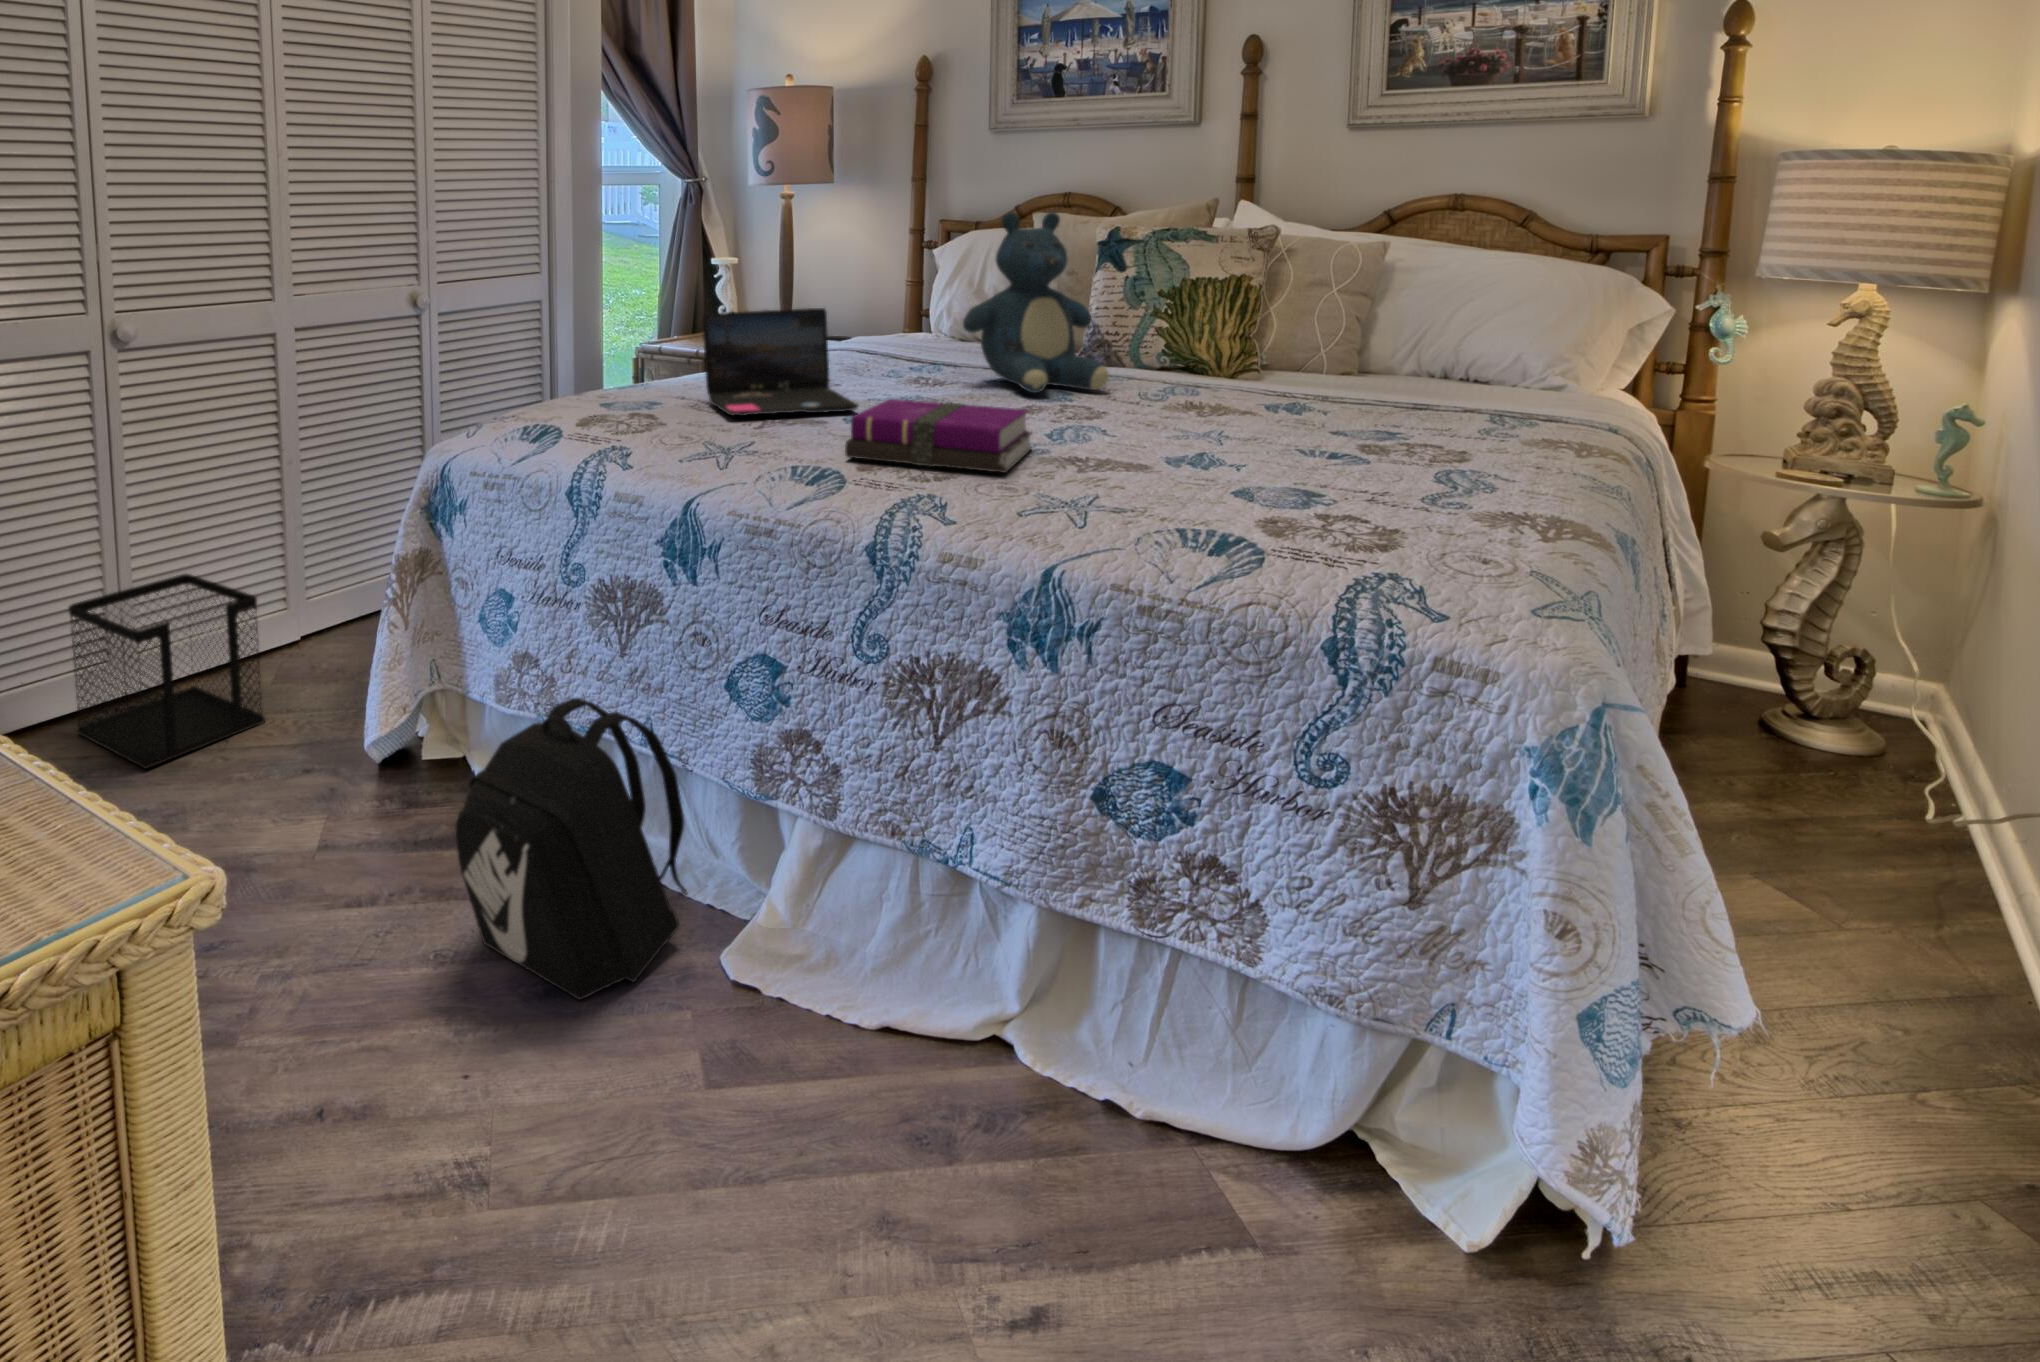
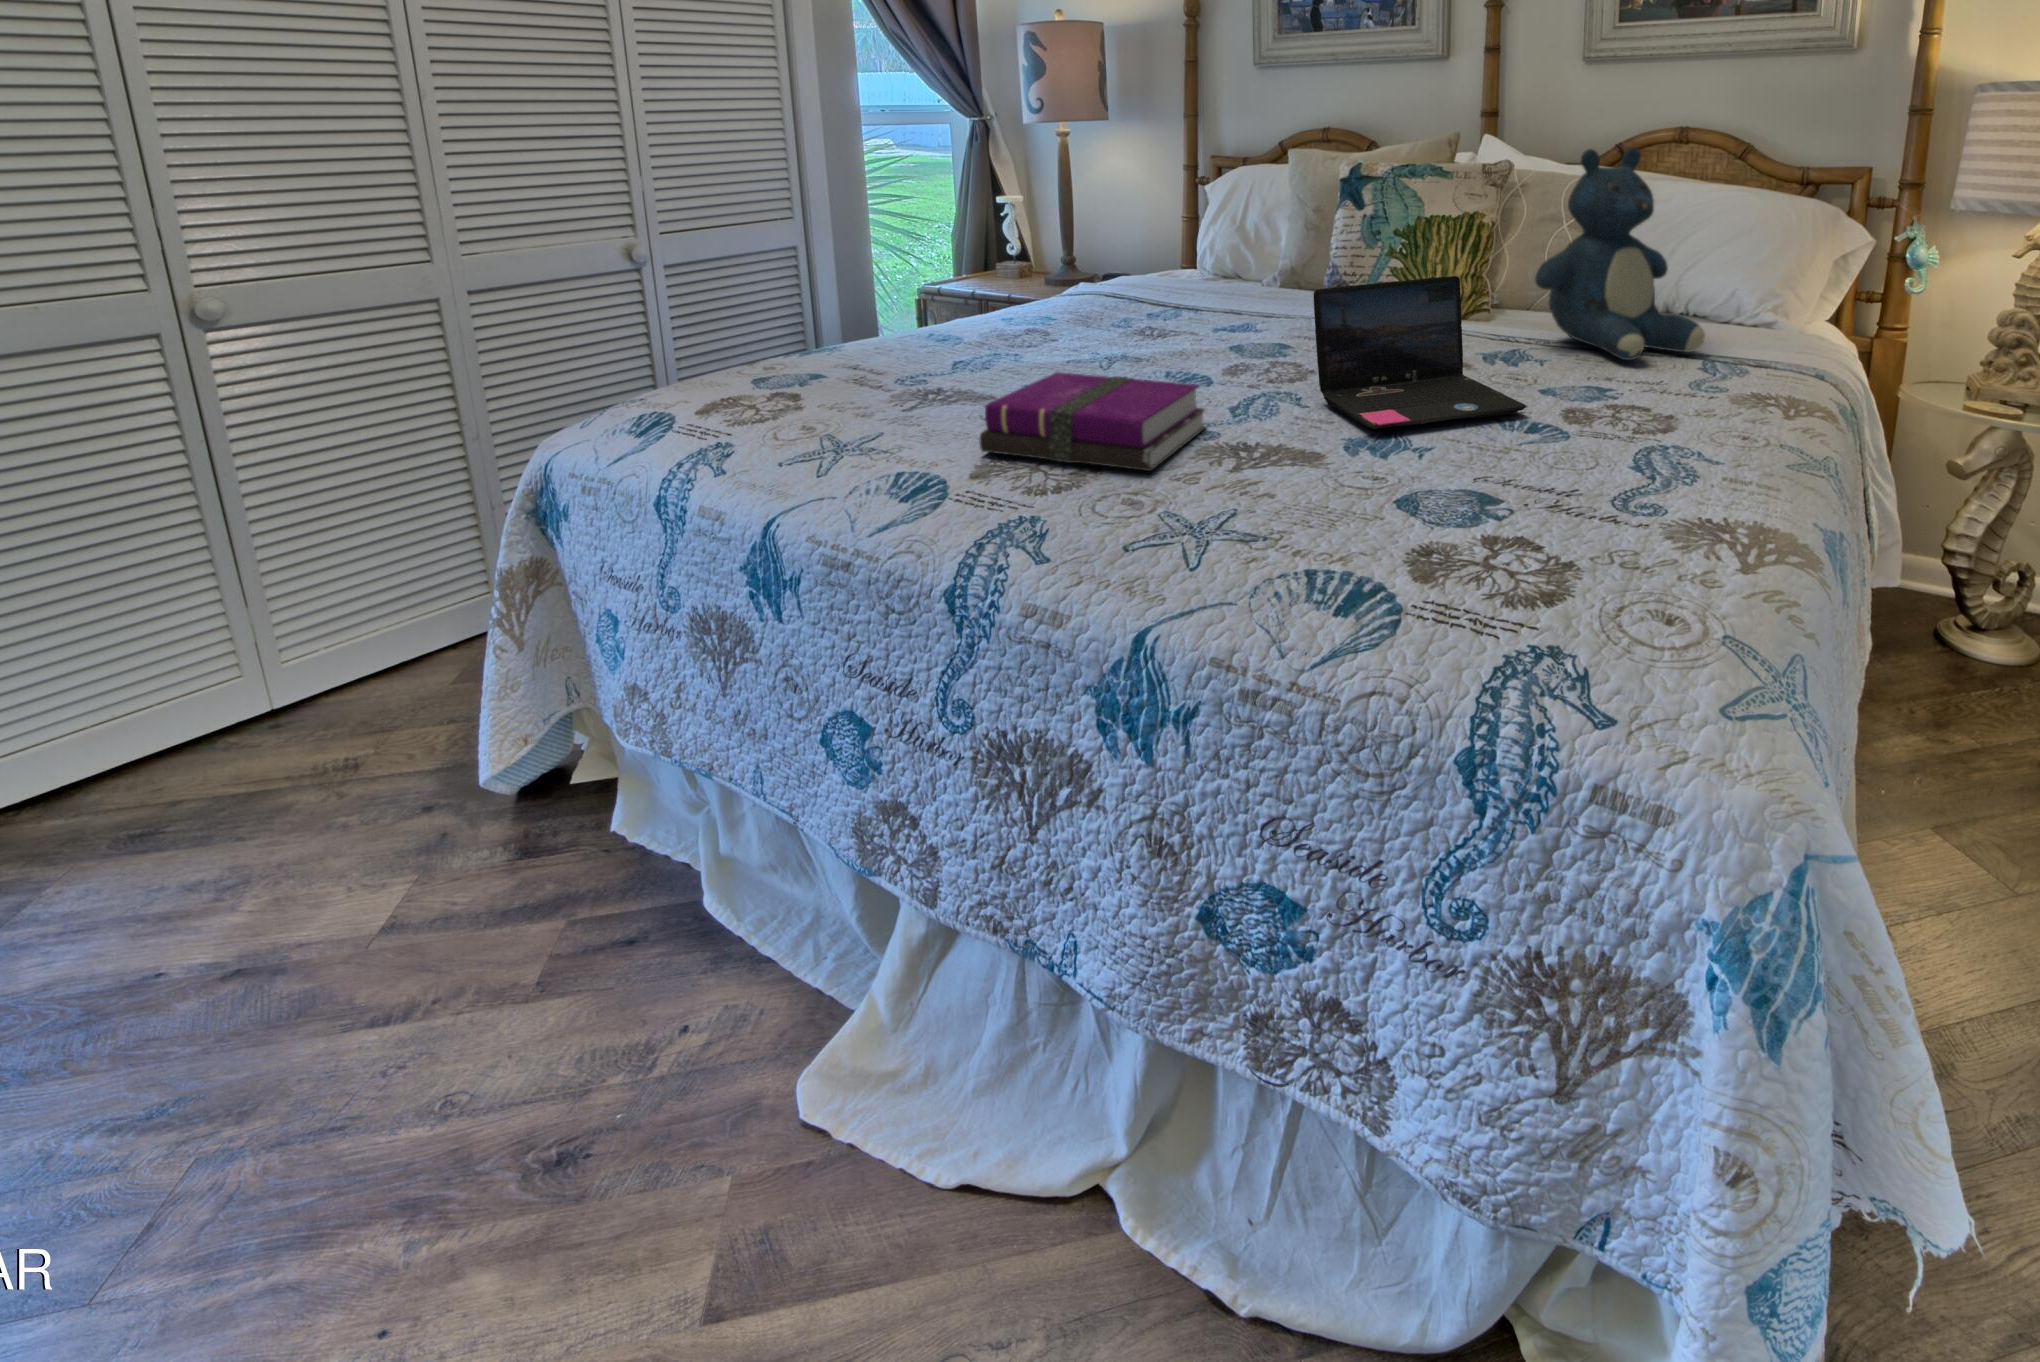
teddy bear: present [963,212,1109,393] -> present [1535,147,1705,360]
laptop: present [703,308,858,416] -> present [1314,276,1527,429]
wastebasket: present [69,574,265,769] -> none [152,573,429,816]
backpack: present [456,698,688,1000] -> none [439,767,817,1161]

